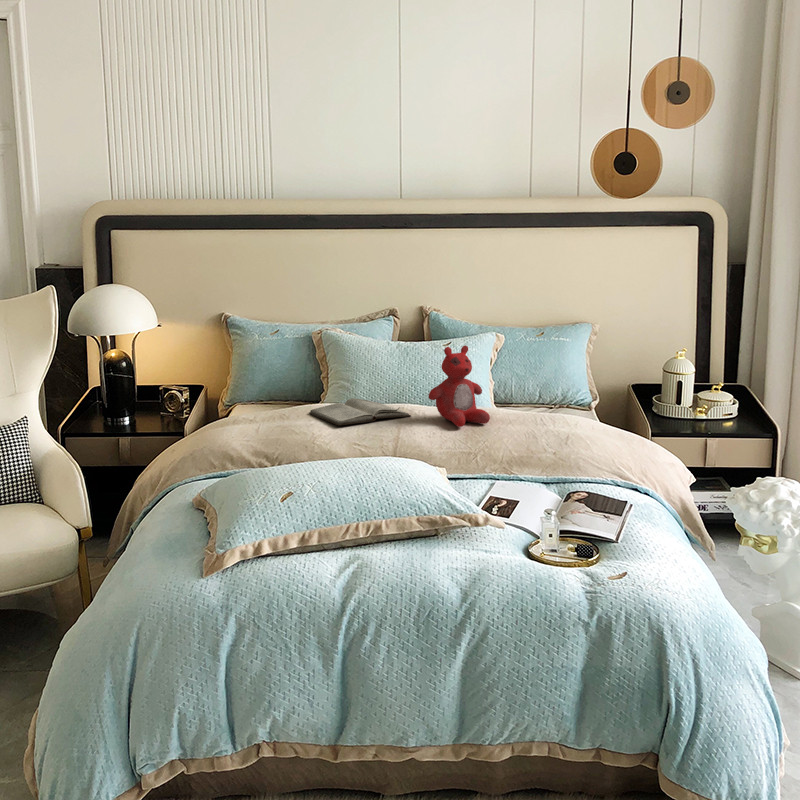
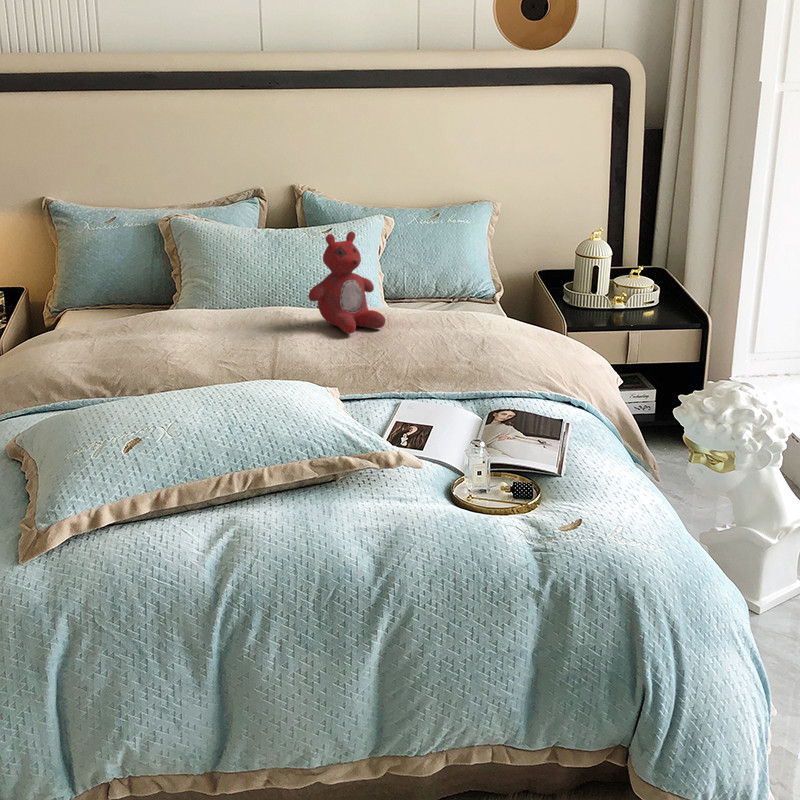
diary: present [309,398,411,426] -> none [158,302,287,338]

